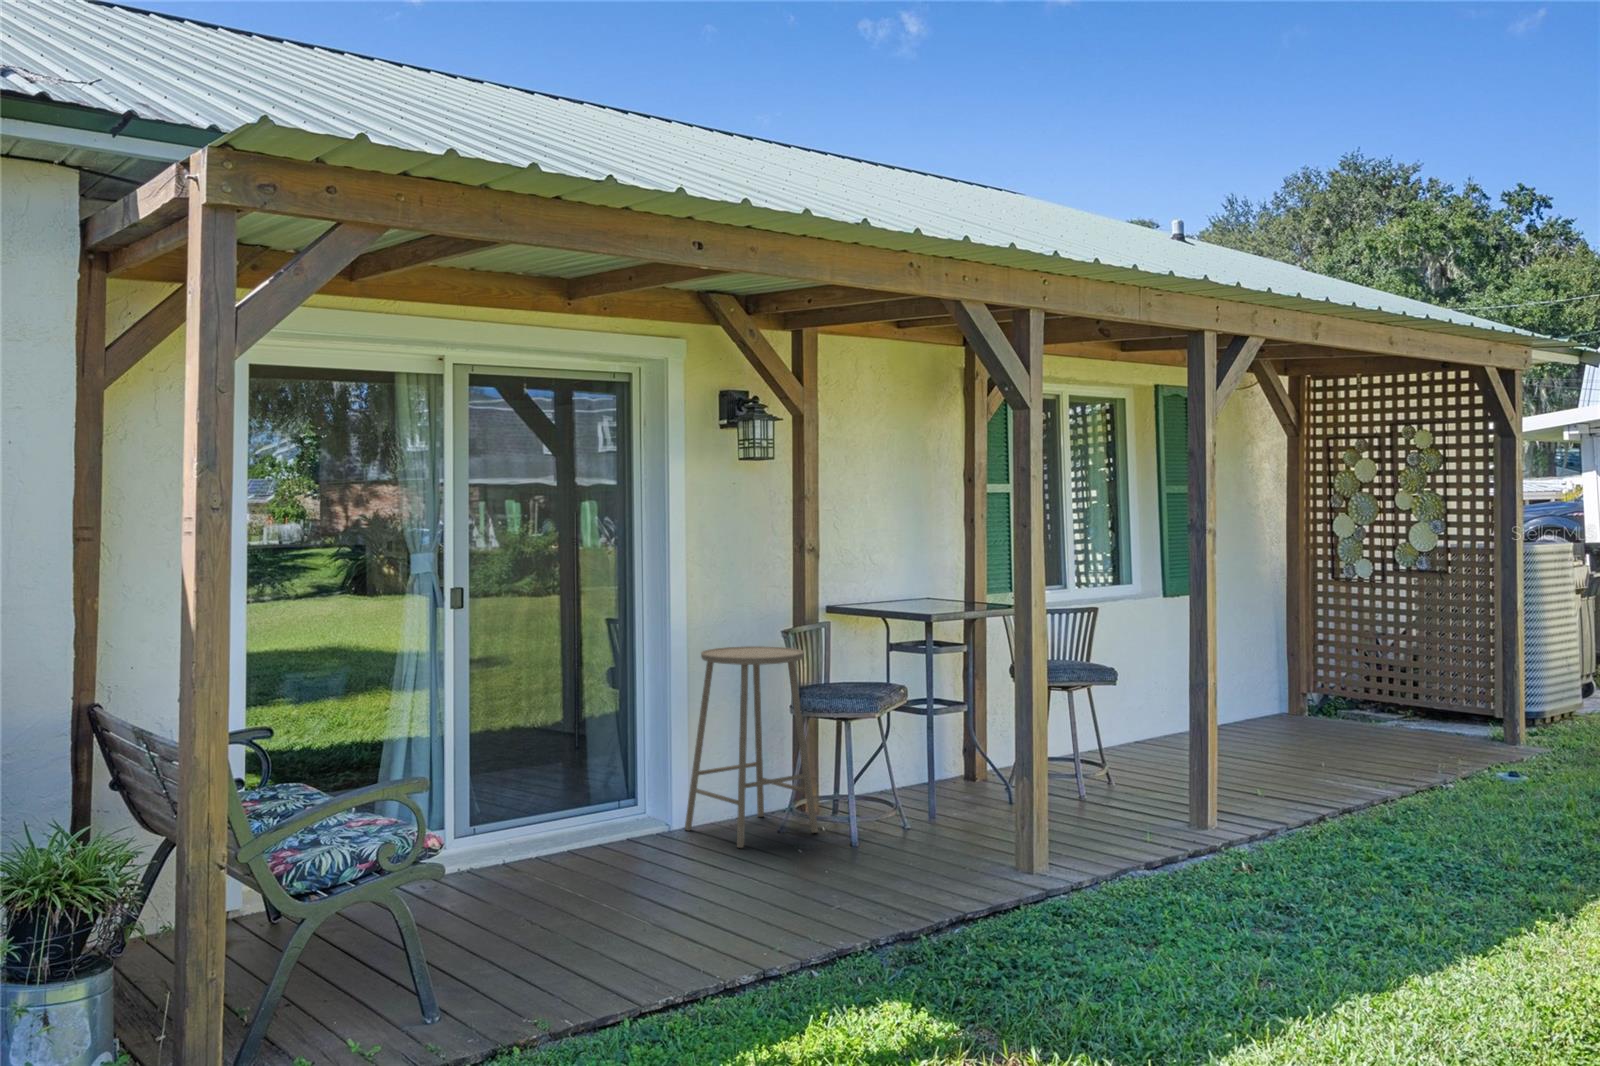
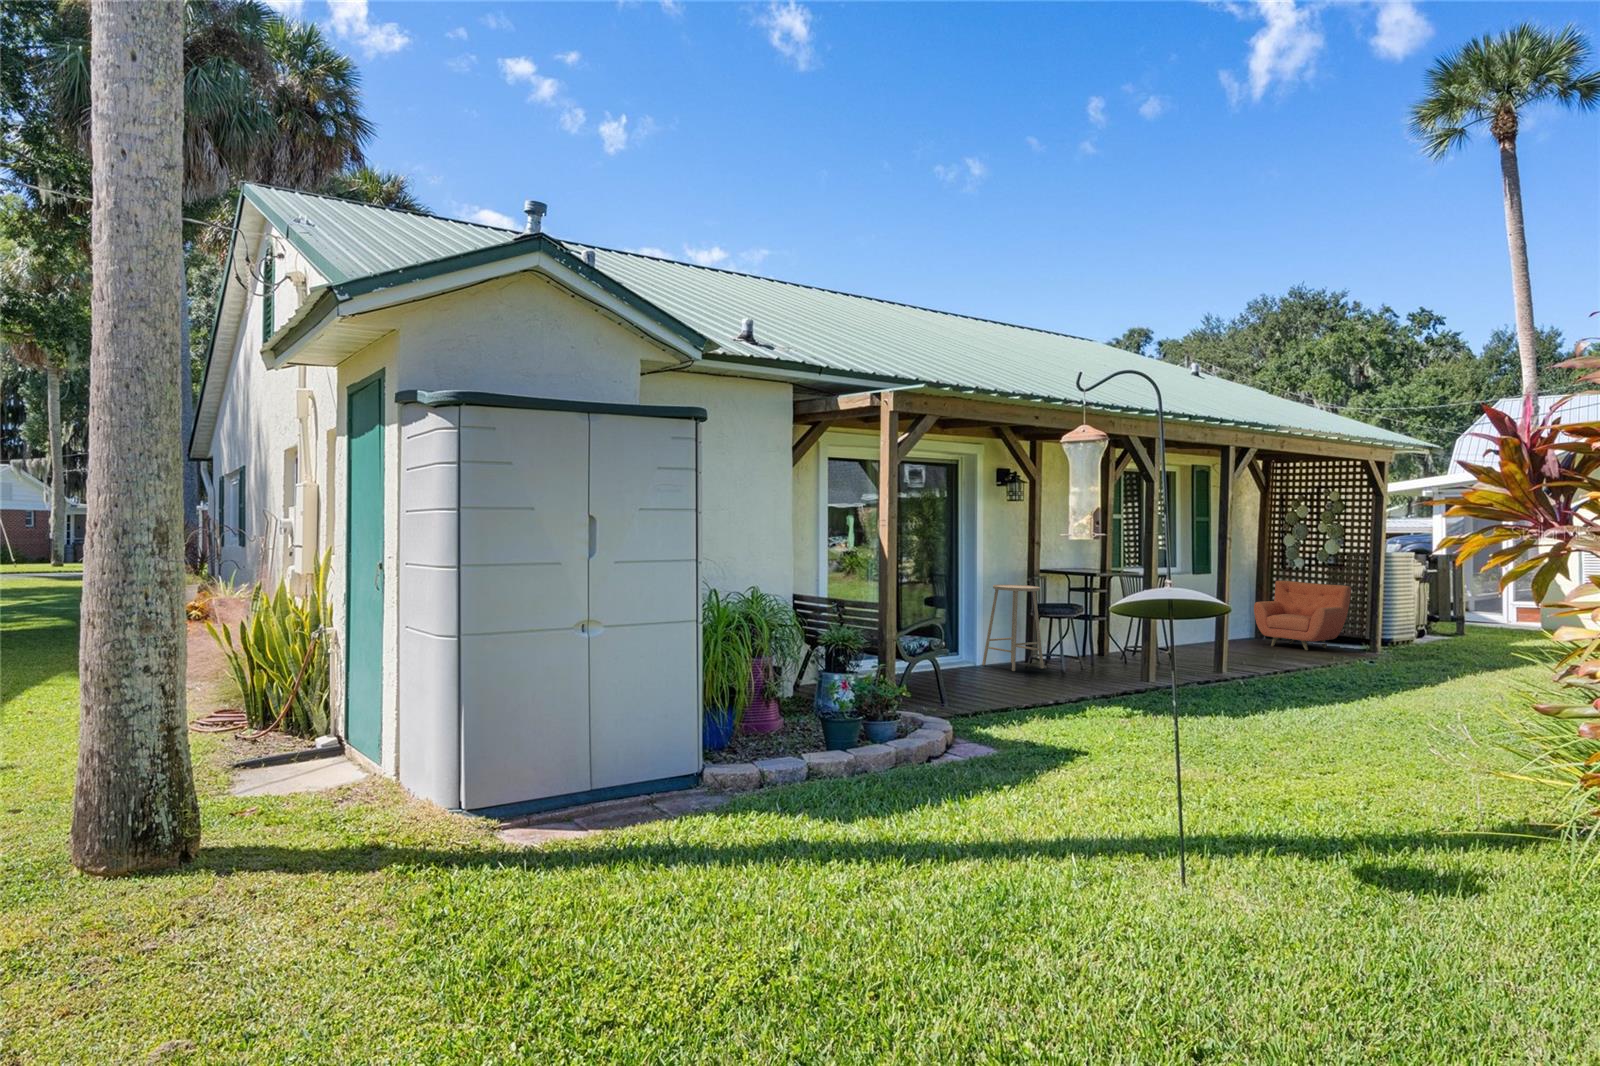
armchair: none [1282,601,1461,737] -> present [1254,581,1351,650]

